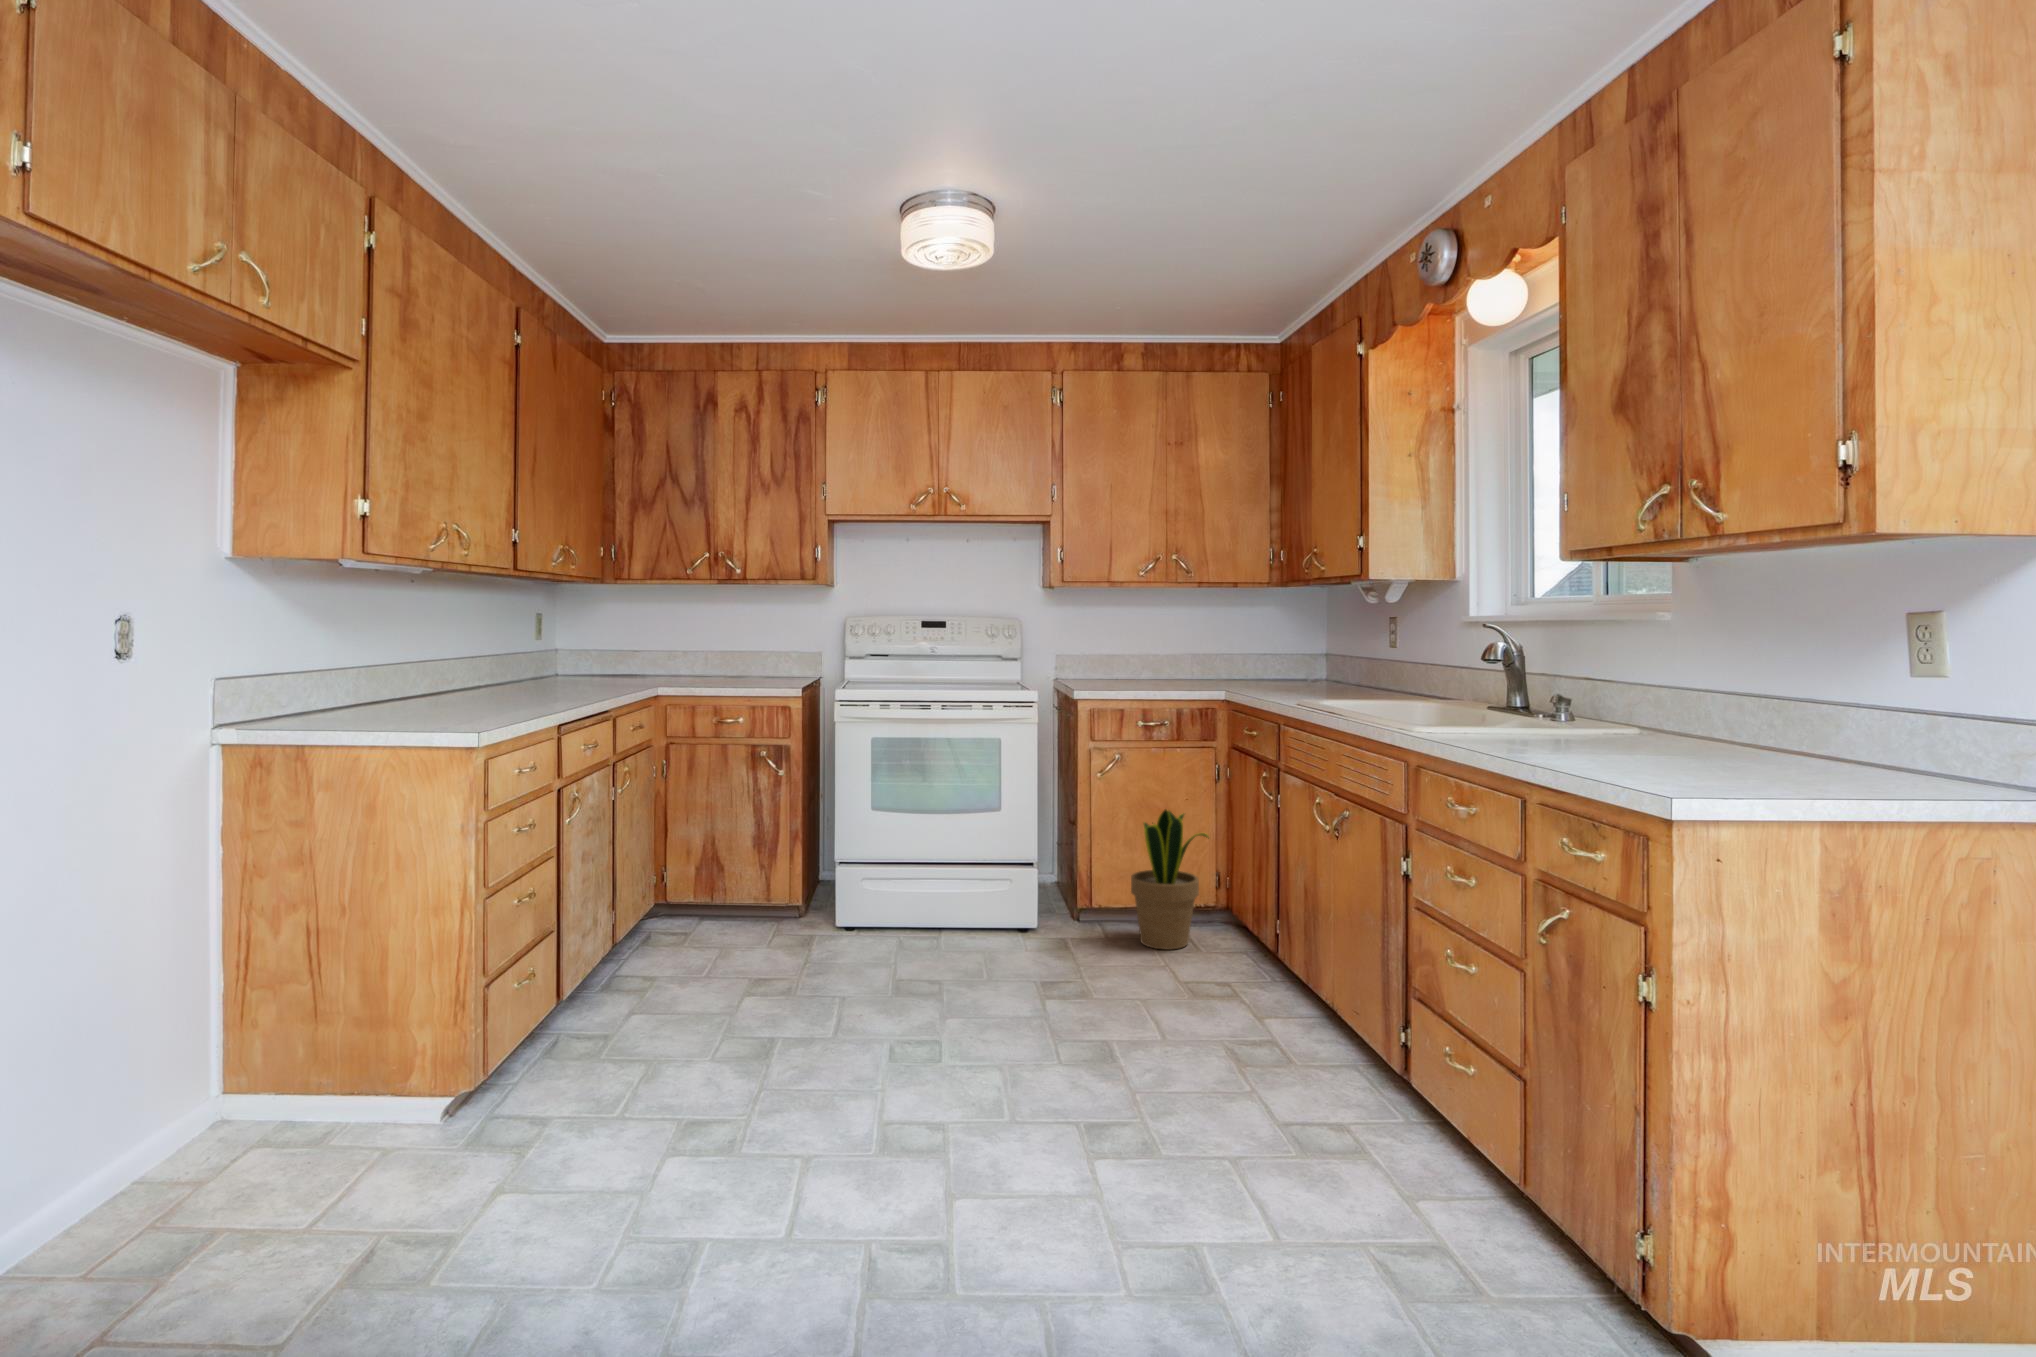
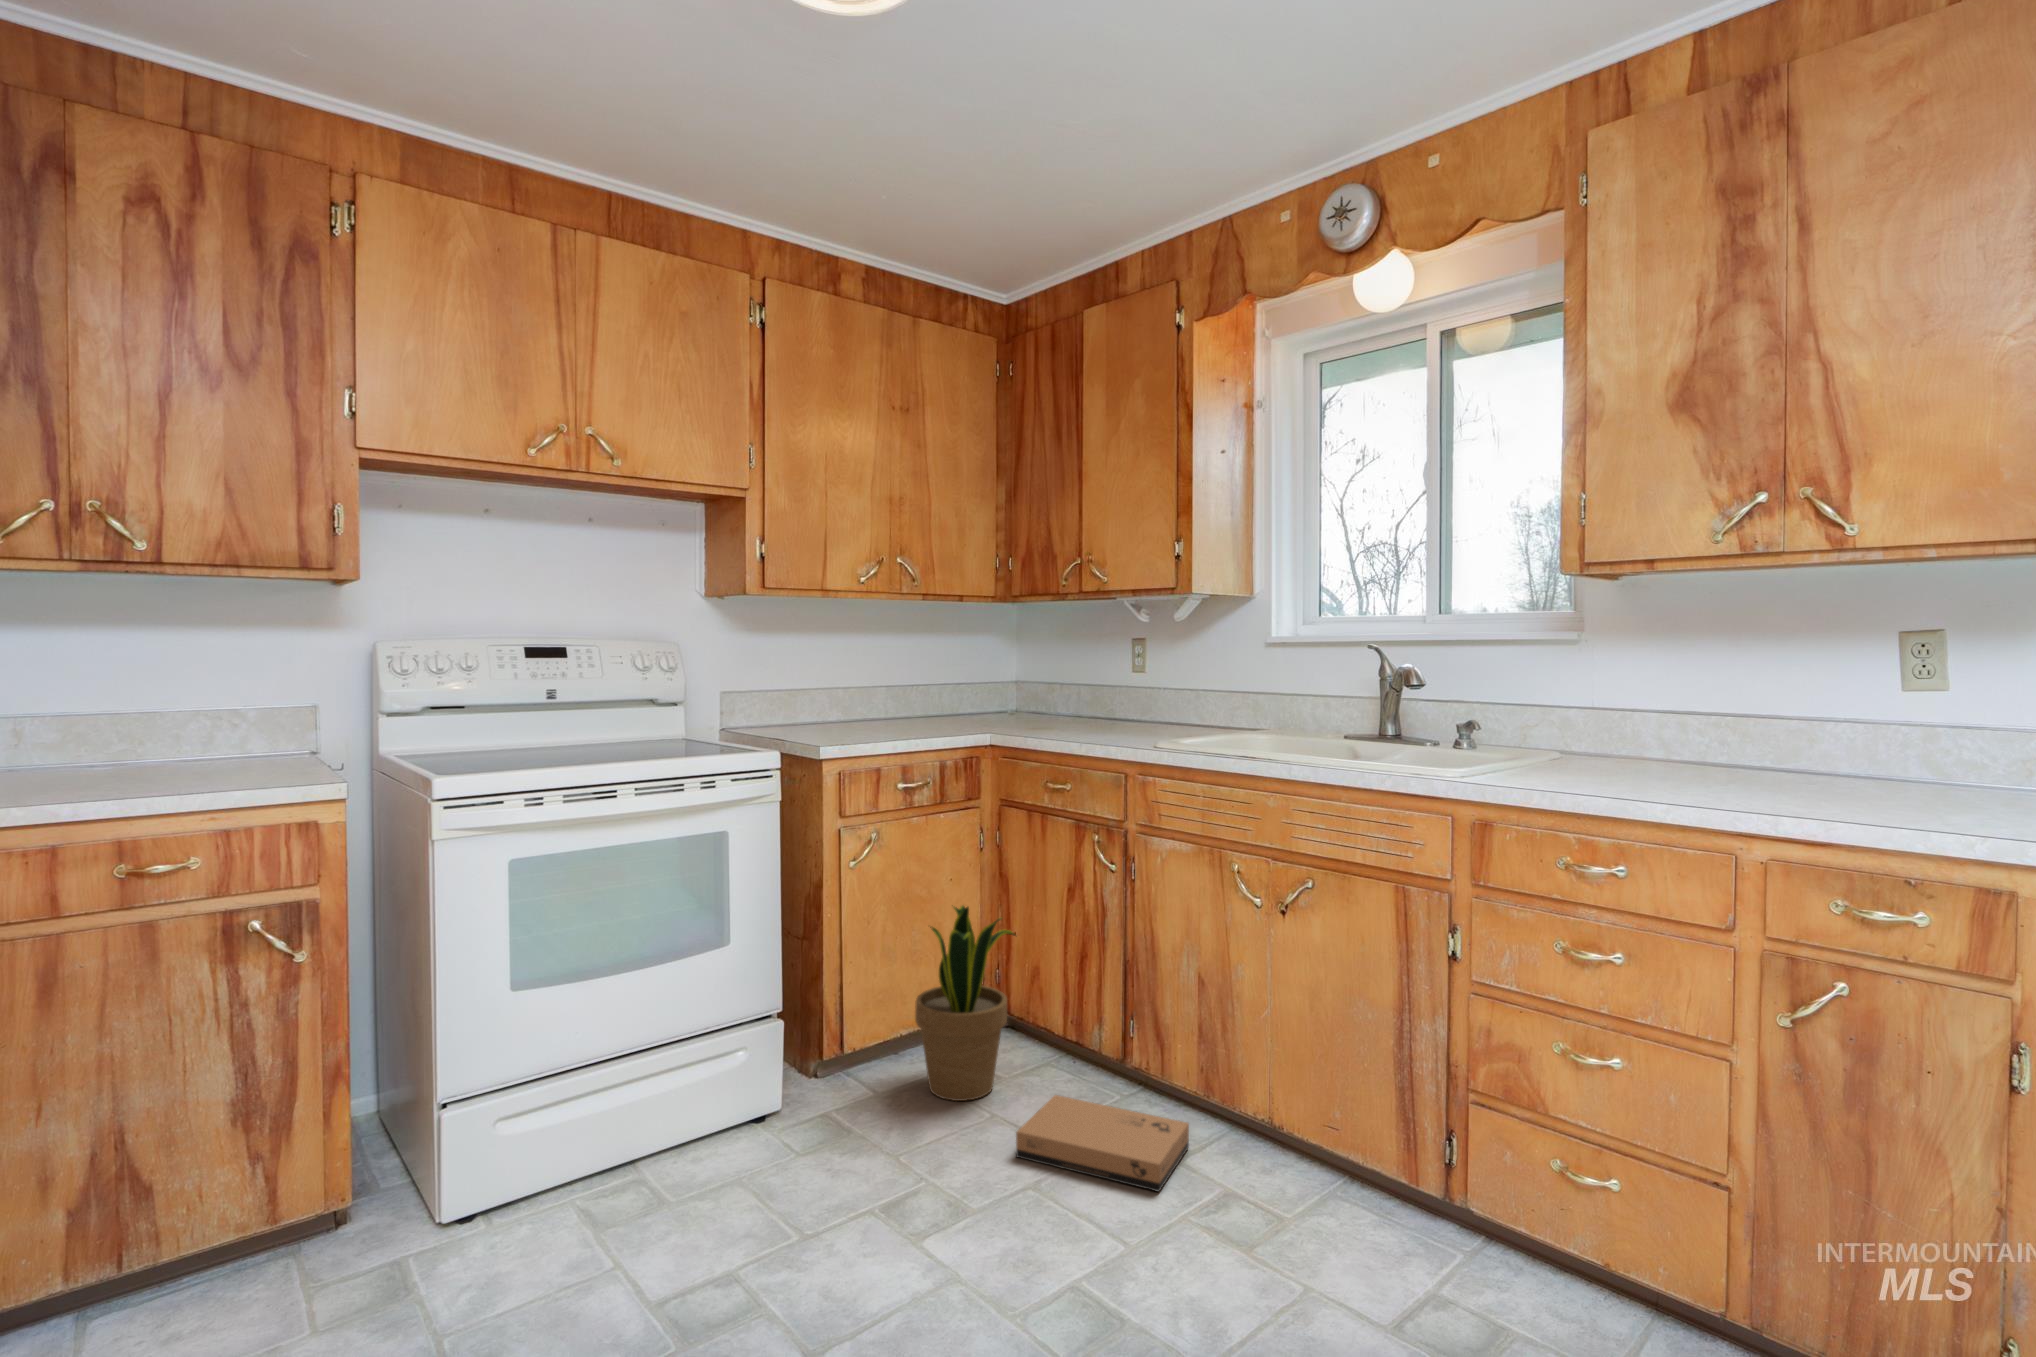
cardboard box: none [1142,952,1265,1016] -> present [1016,1095,1189,1192]

